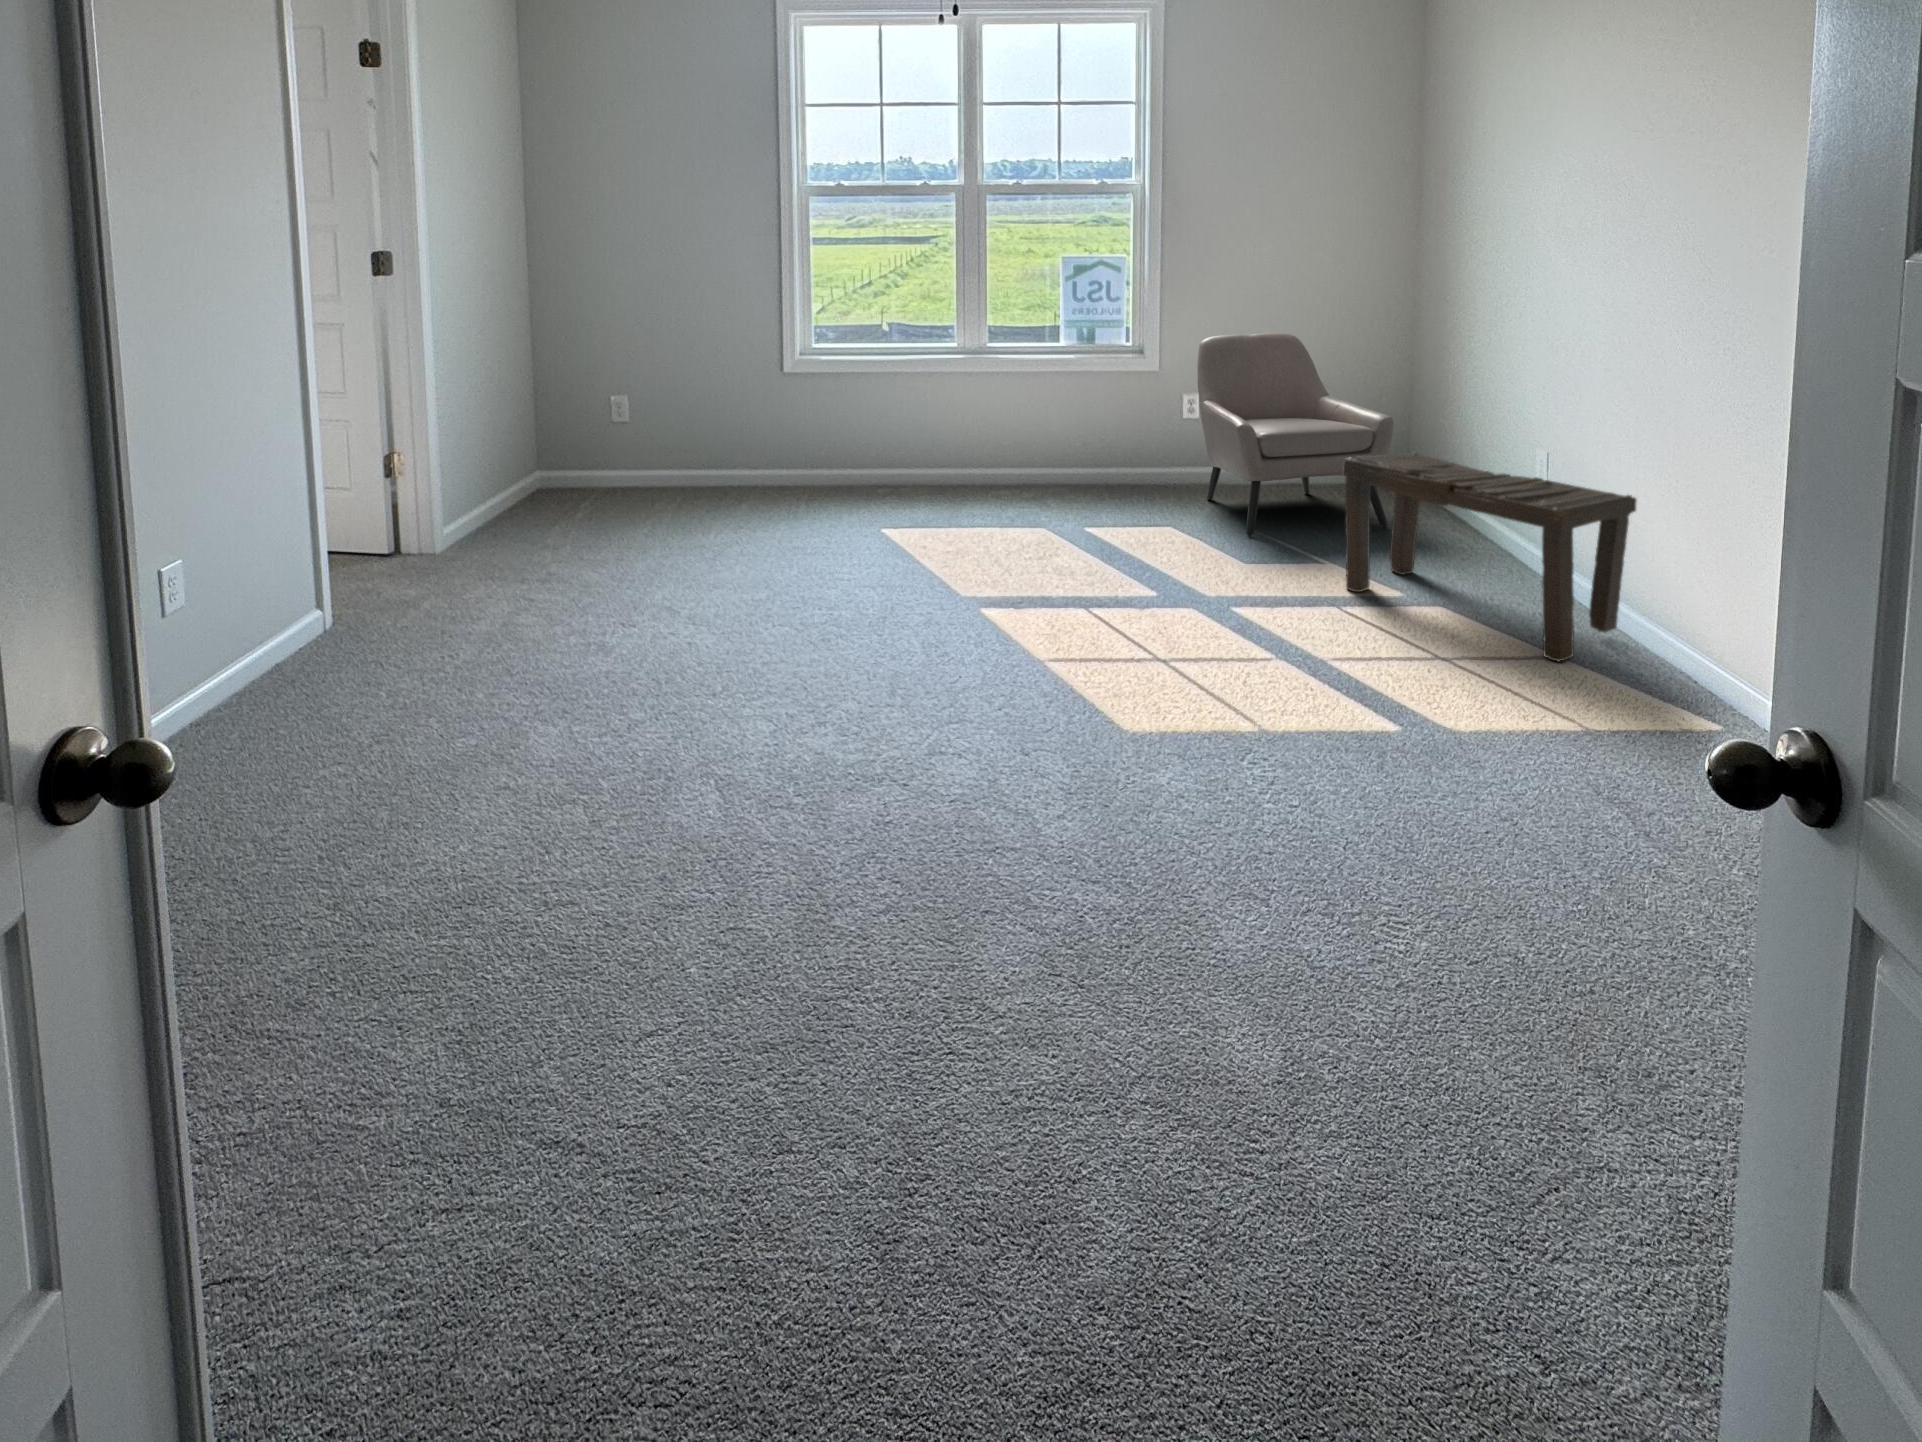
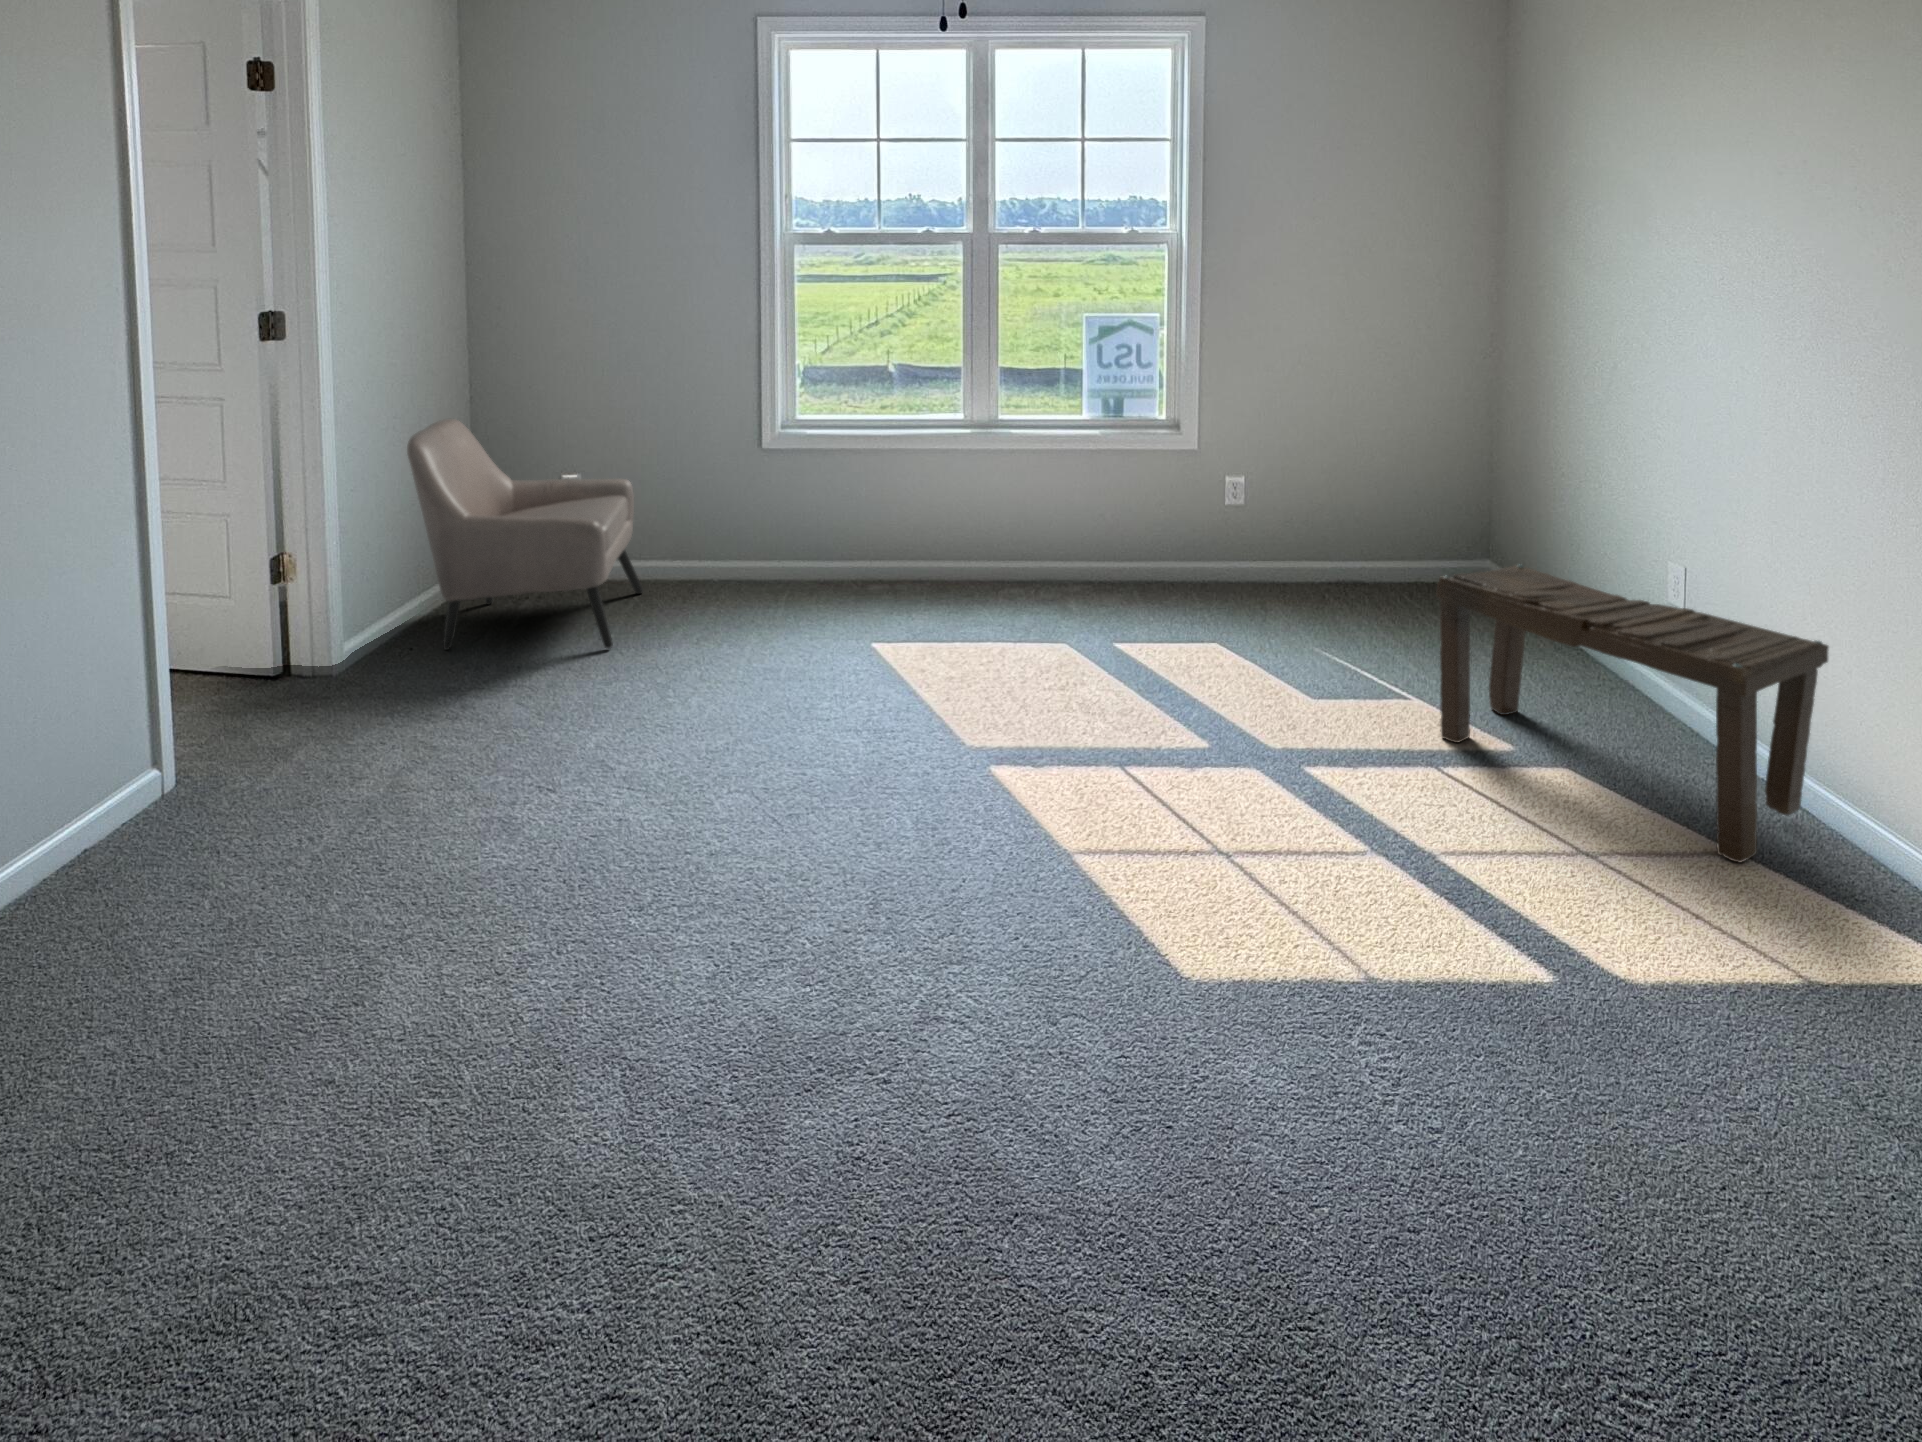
armchair: present [1197,333,1394,536] -> present [407,418,643,650]

